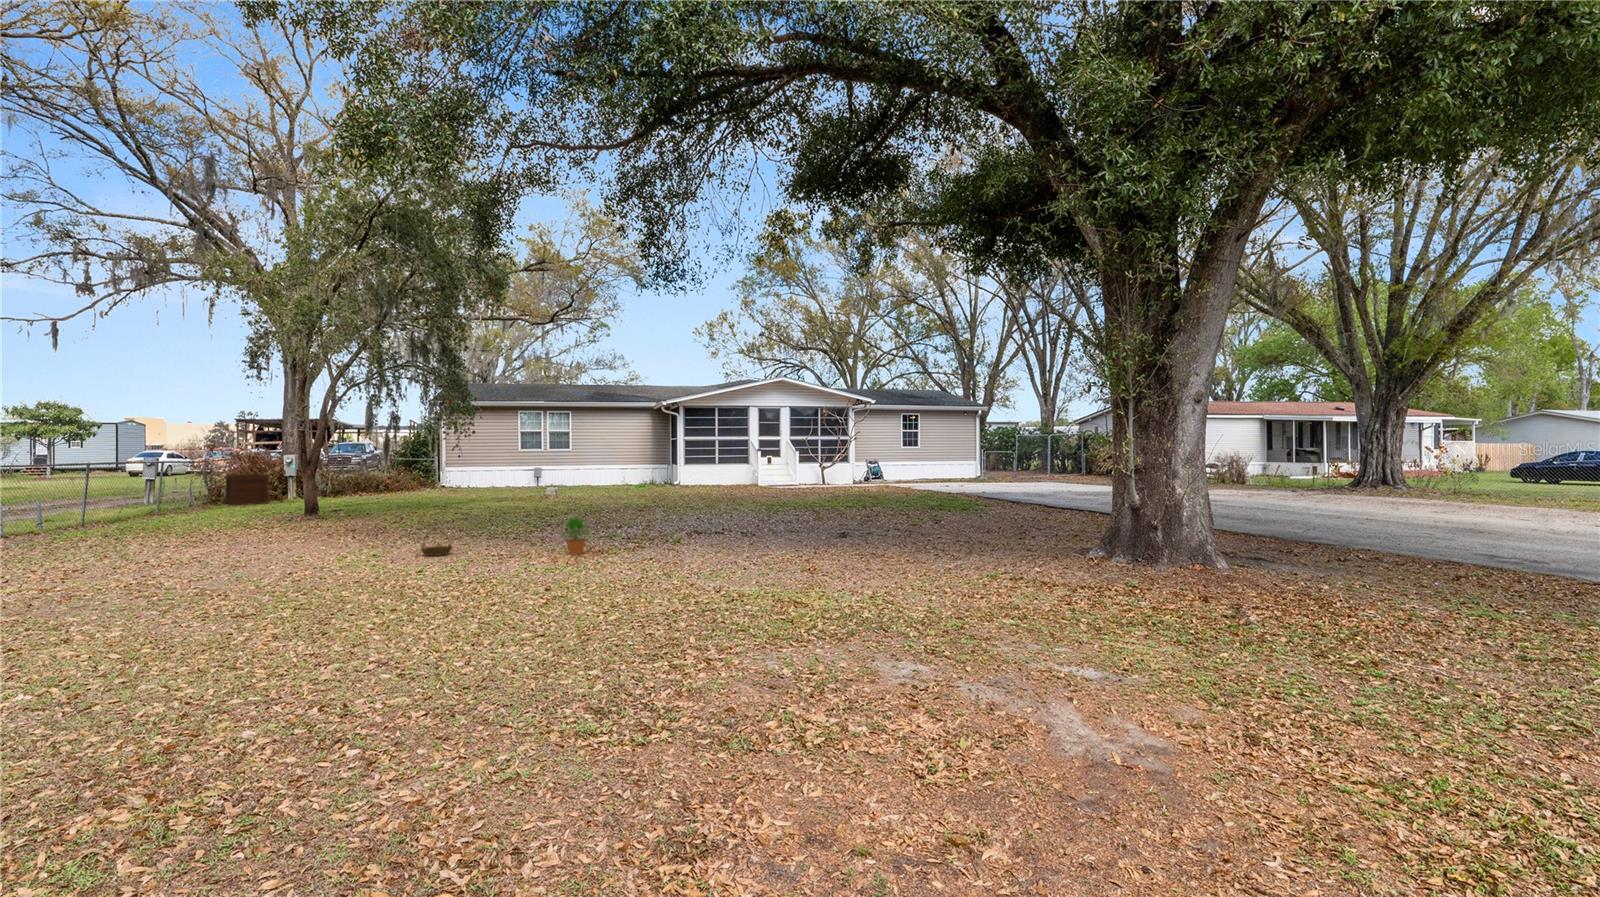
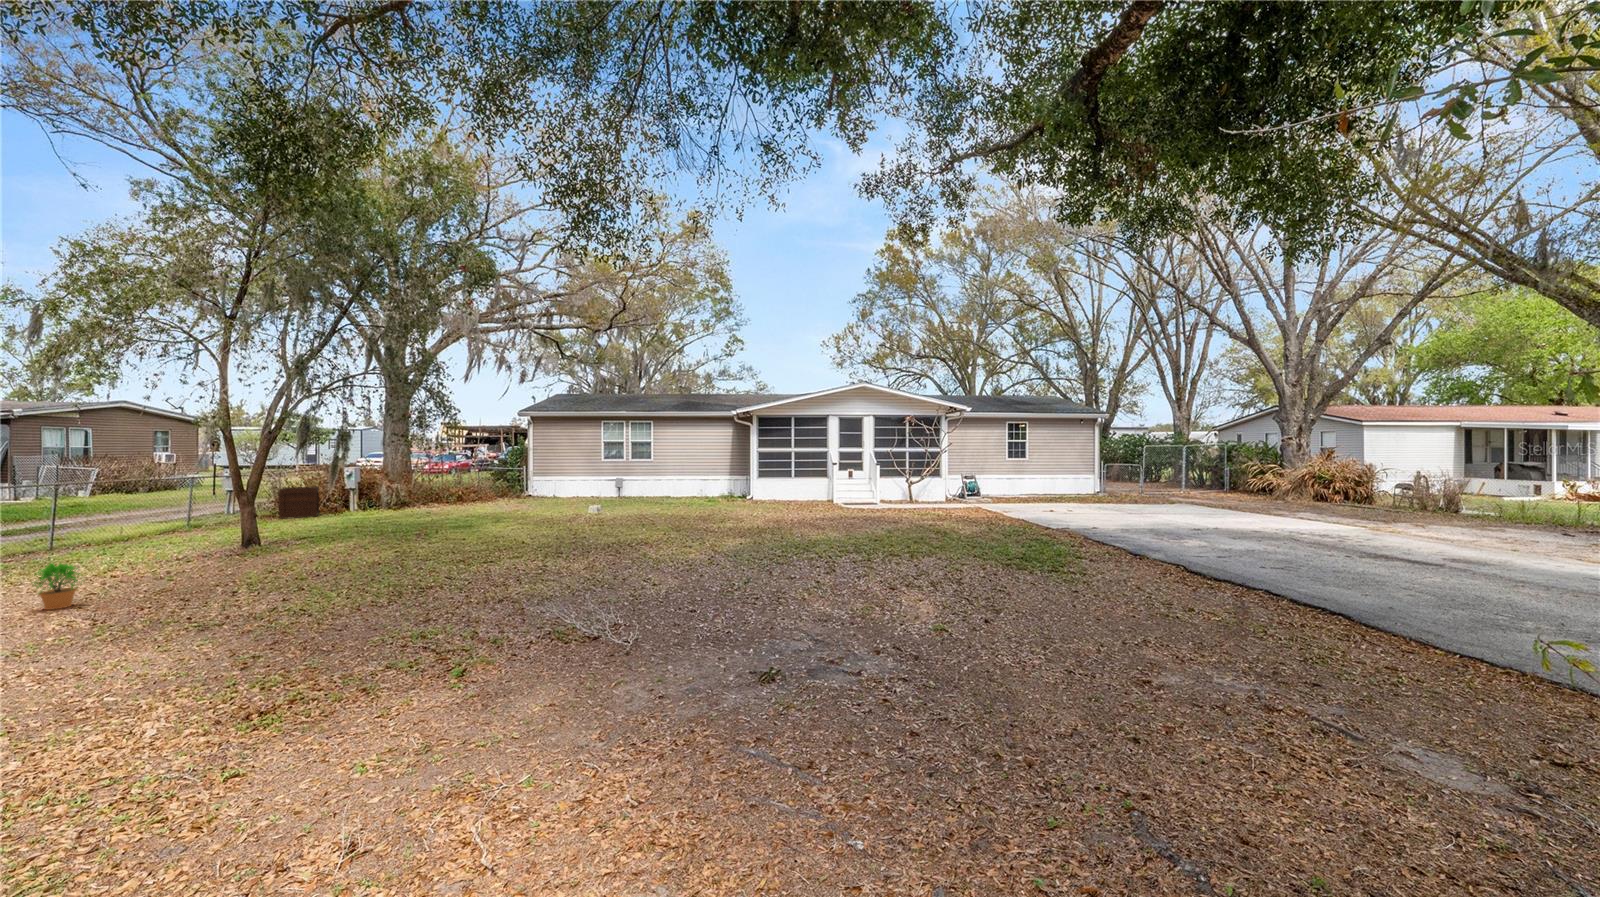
potted plant: present [563,518,588,554] -> present [34,563,83,610]
basket: present [421,532,452,556] -> none [57,626,131,674]

